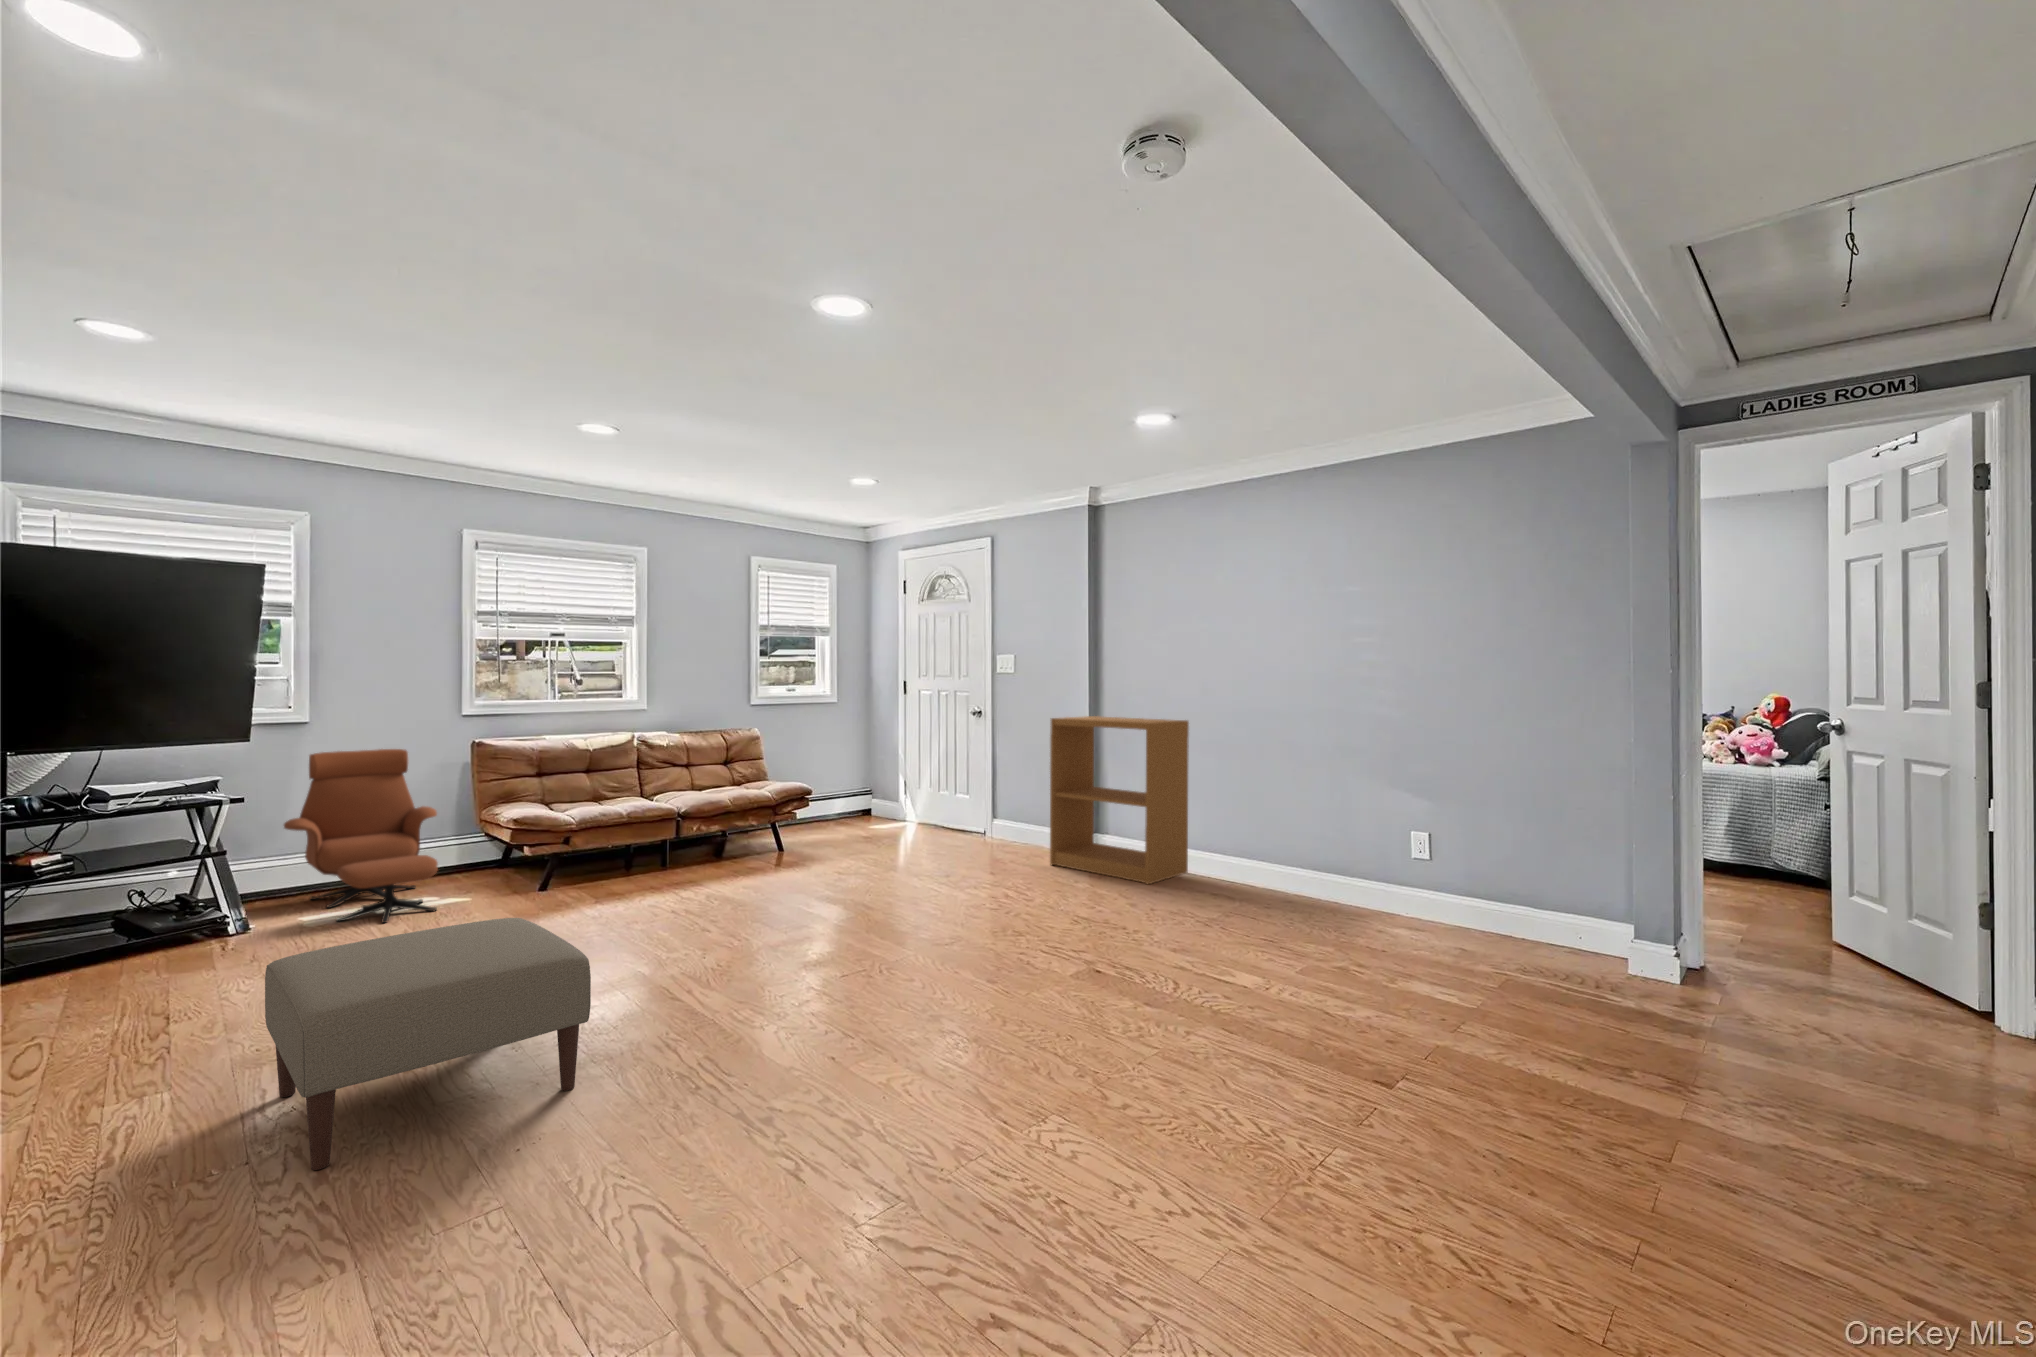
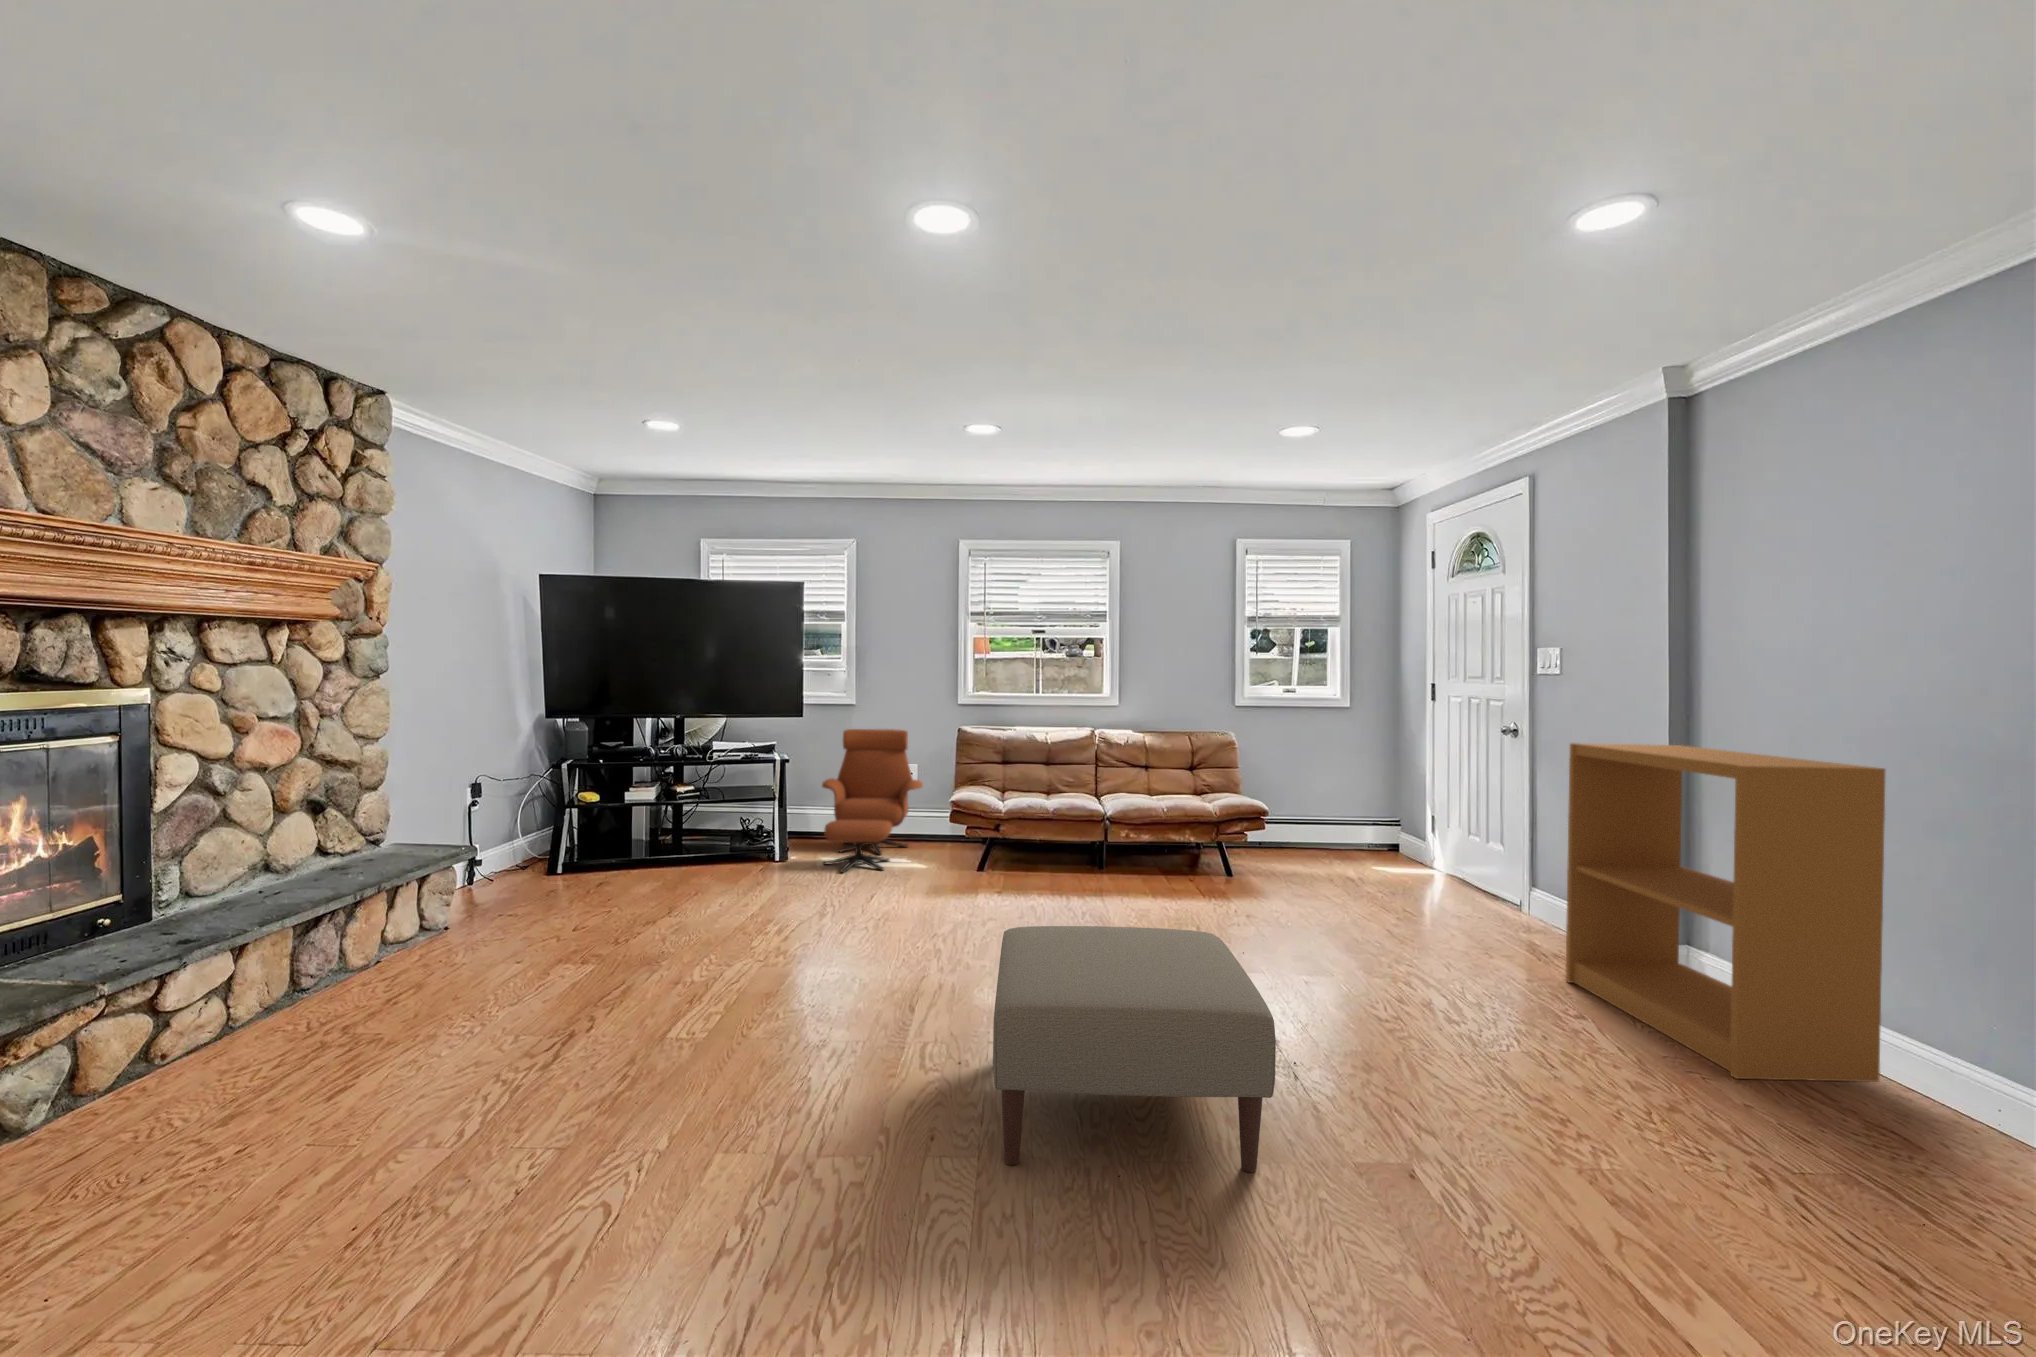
ottoman: present [265,918,591,1170] -> present [993,926,1276,1172]

